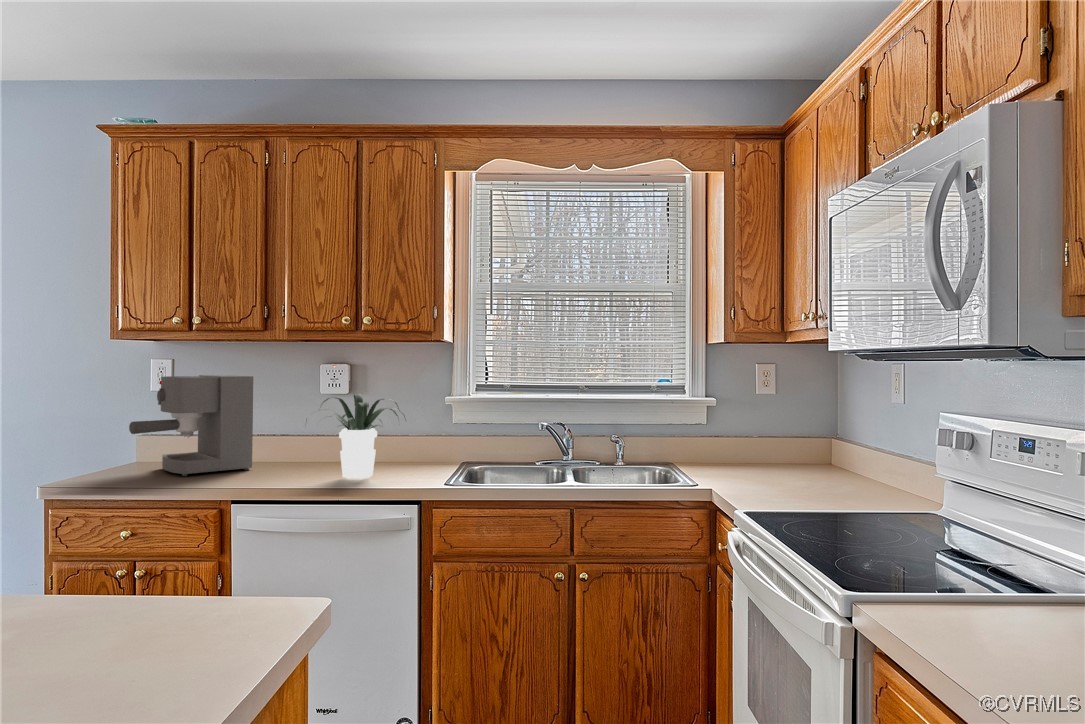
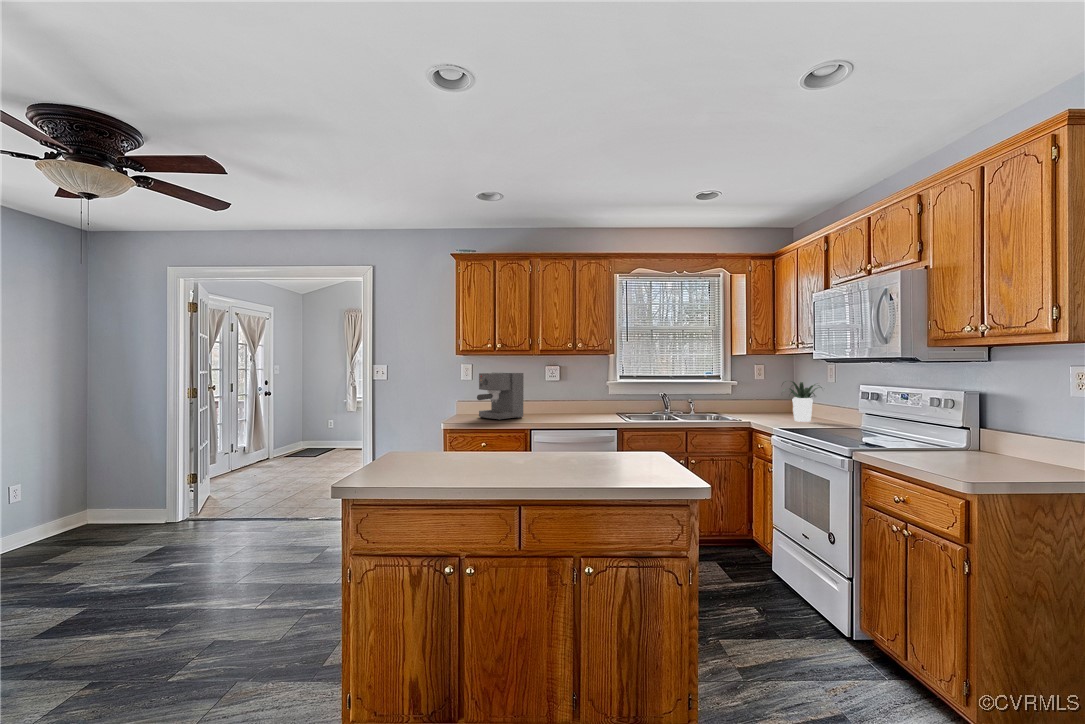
potted plant: present [323,394,405,479] -> present [782,381,822,422]

